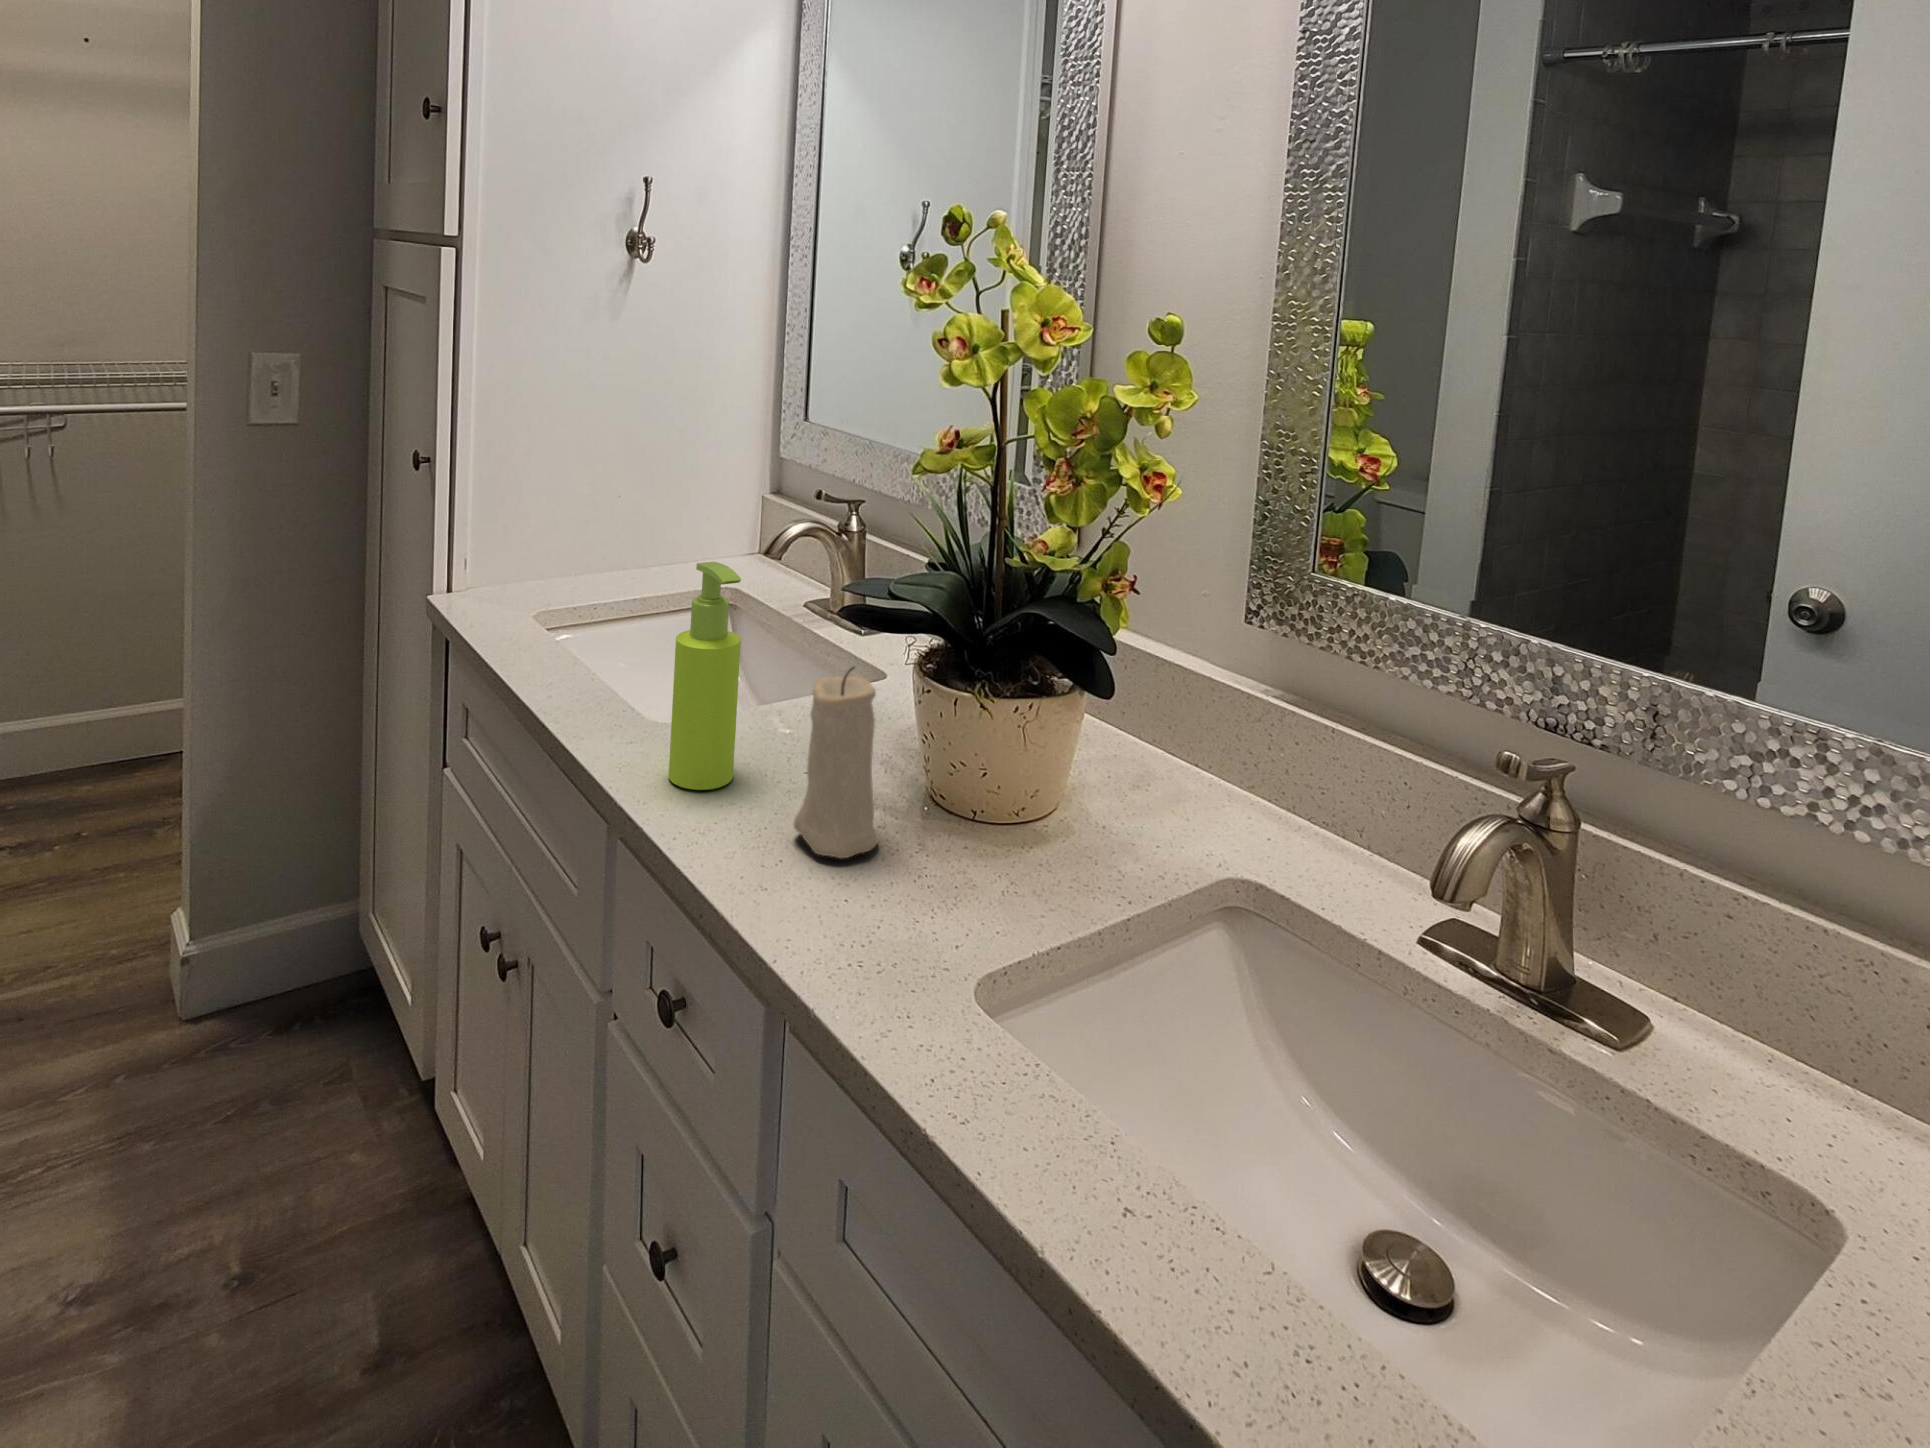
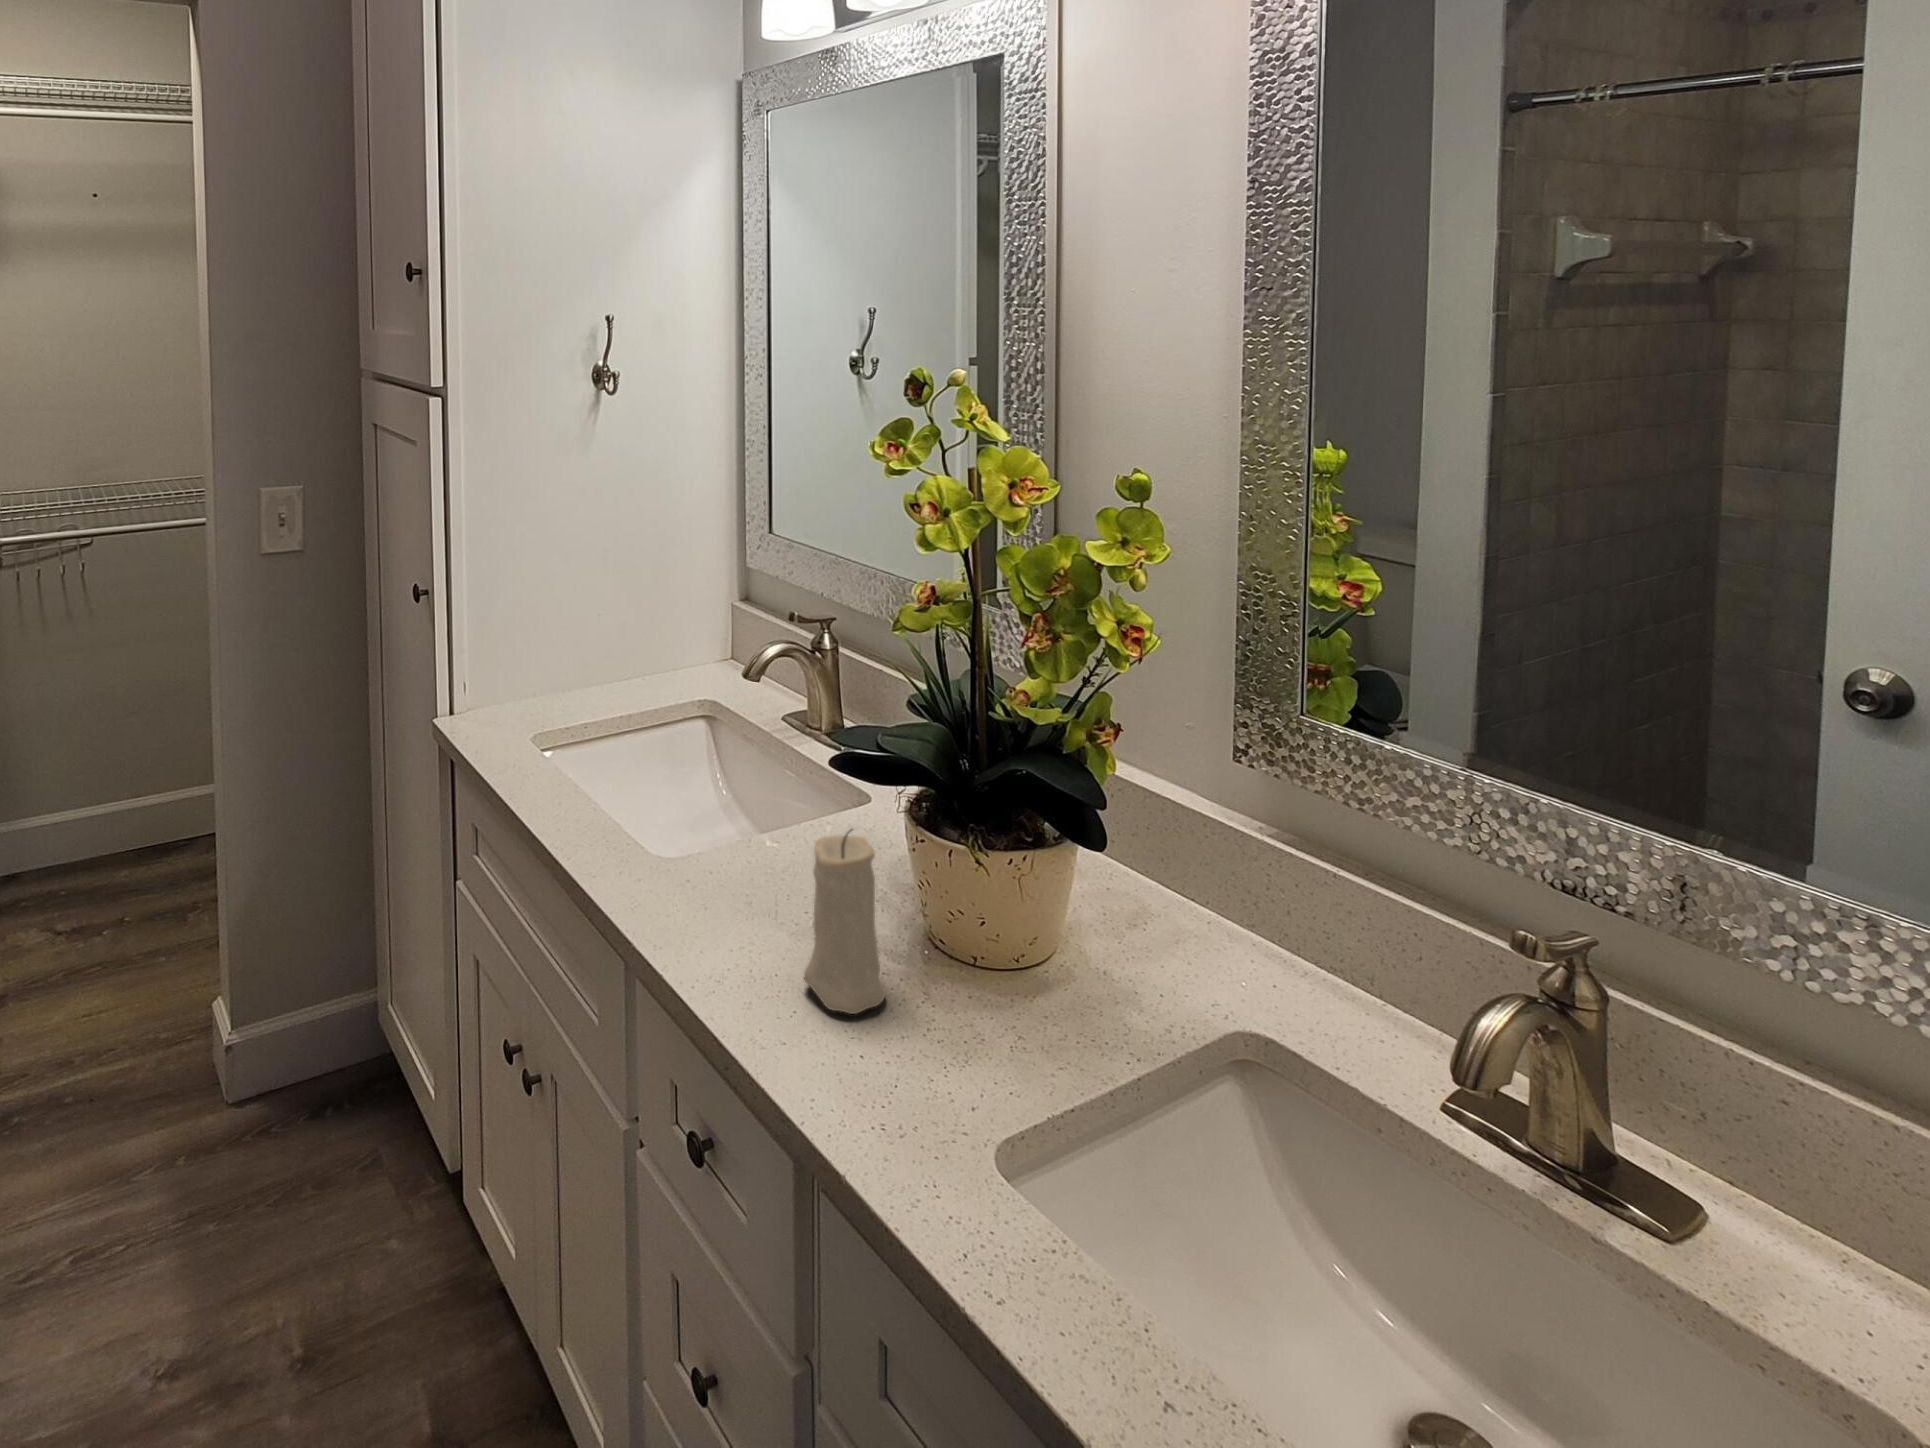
soap dispenser: present [669,562,741,790] -> none [680,719,740,937]

